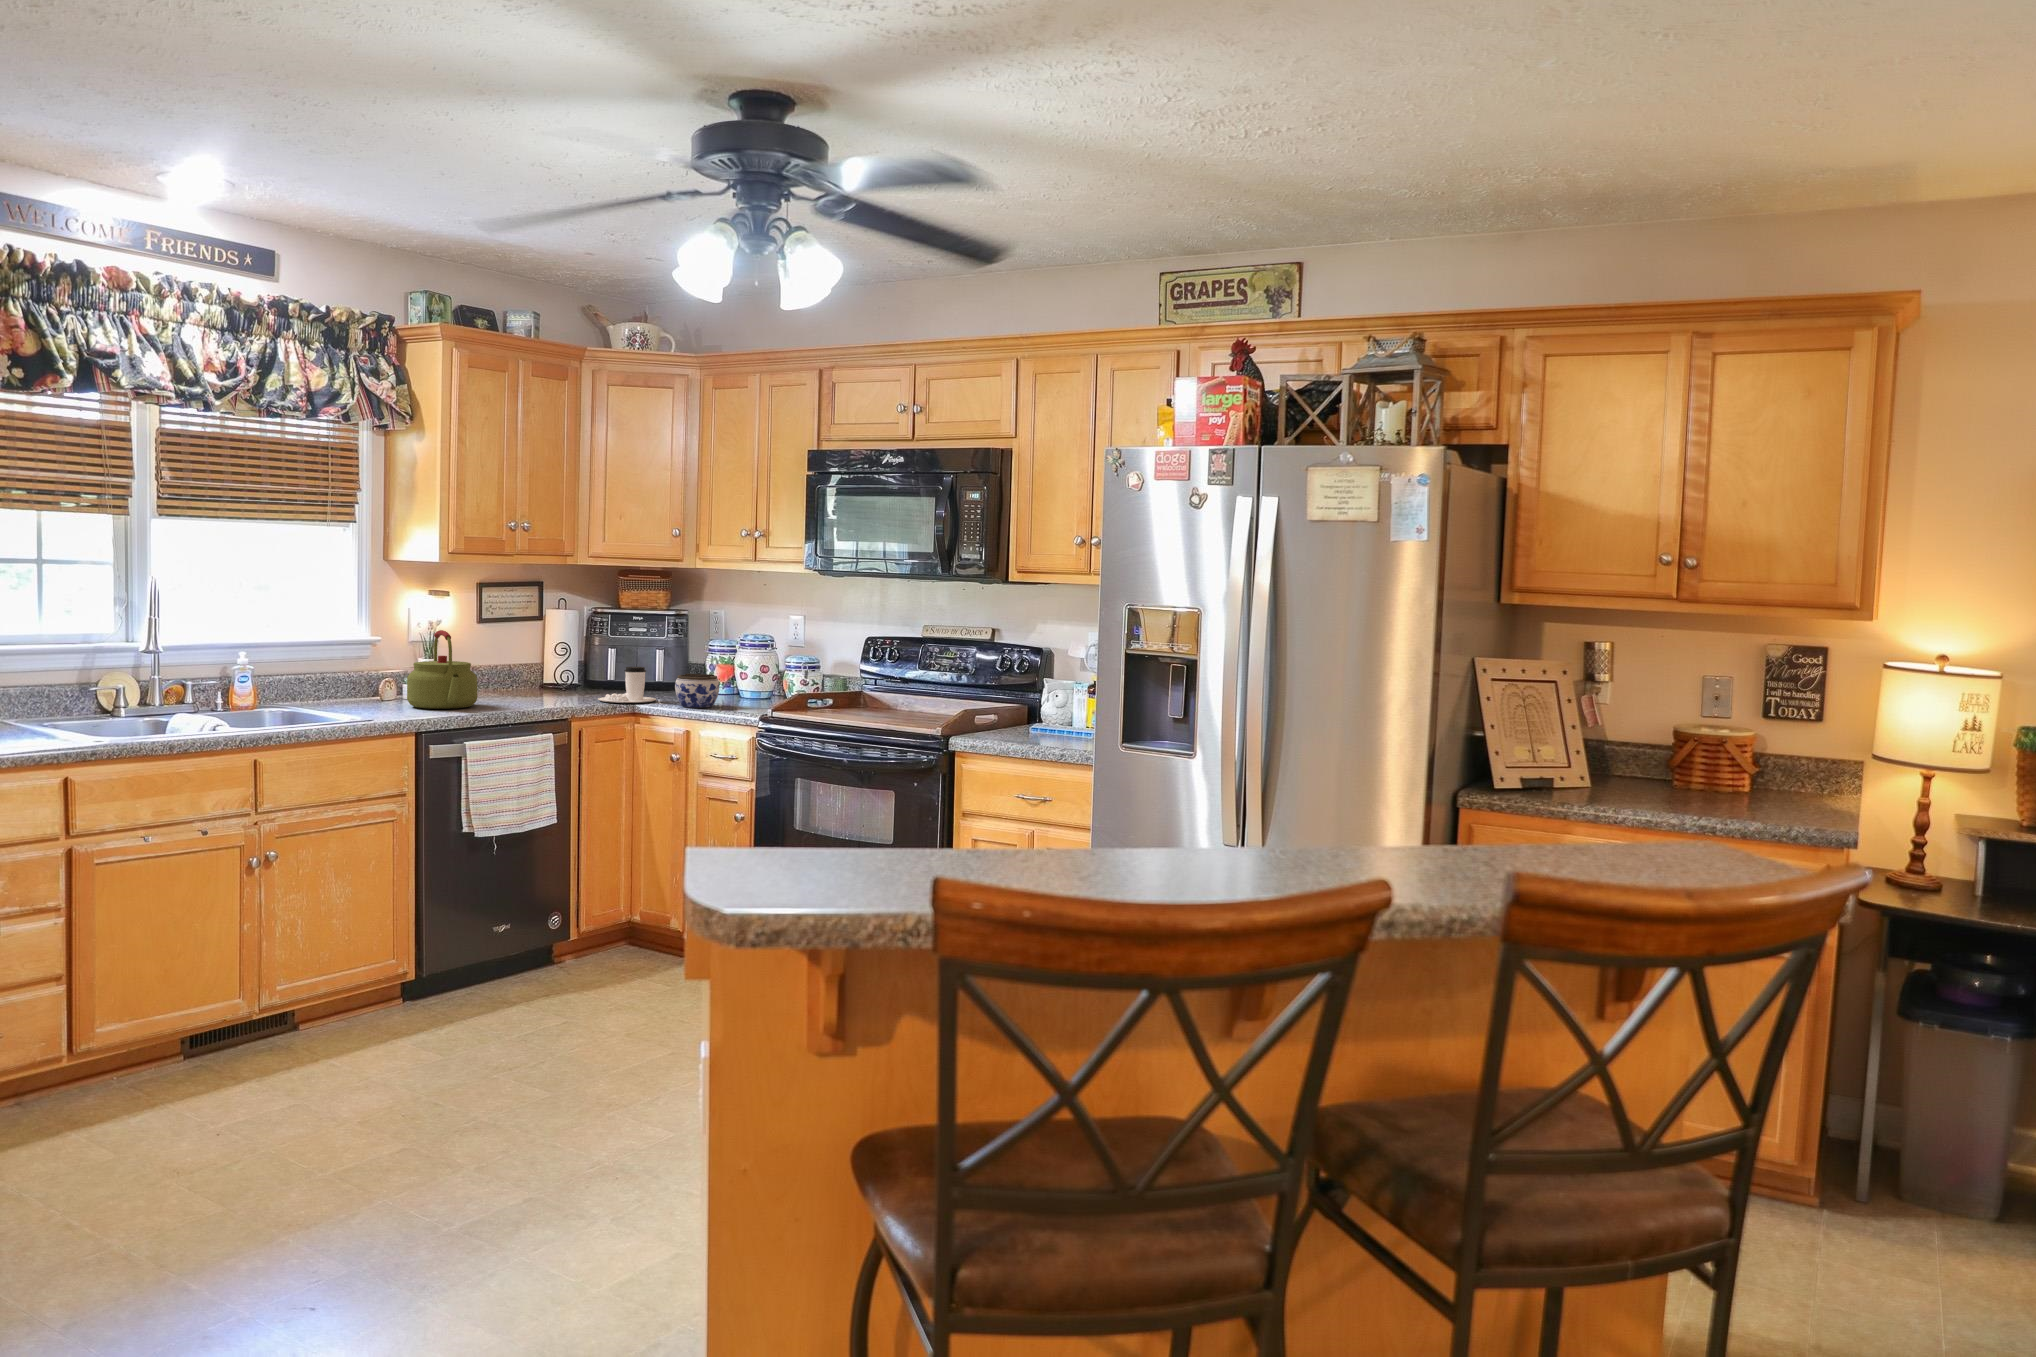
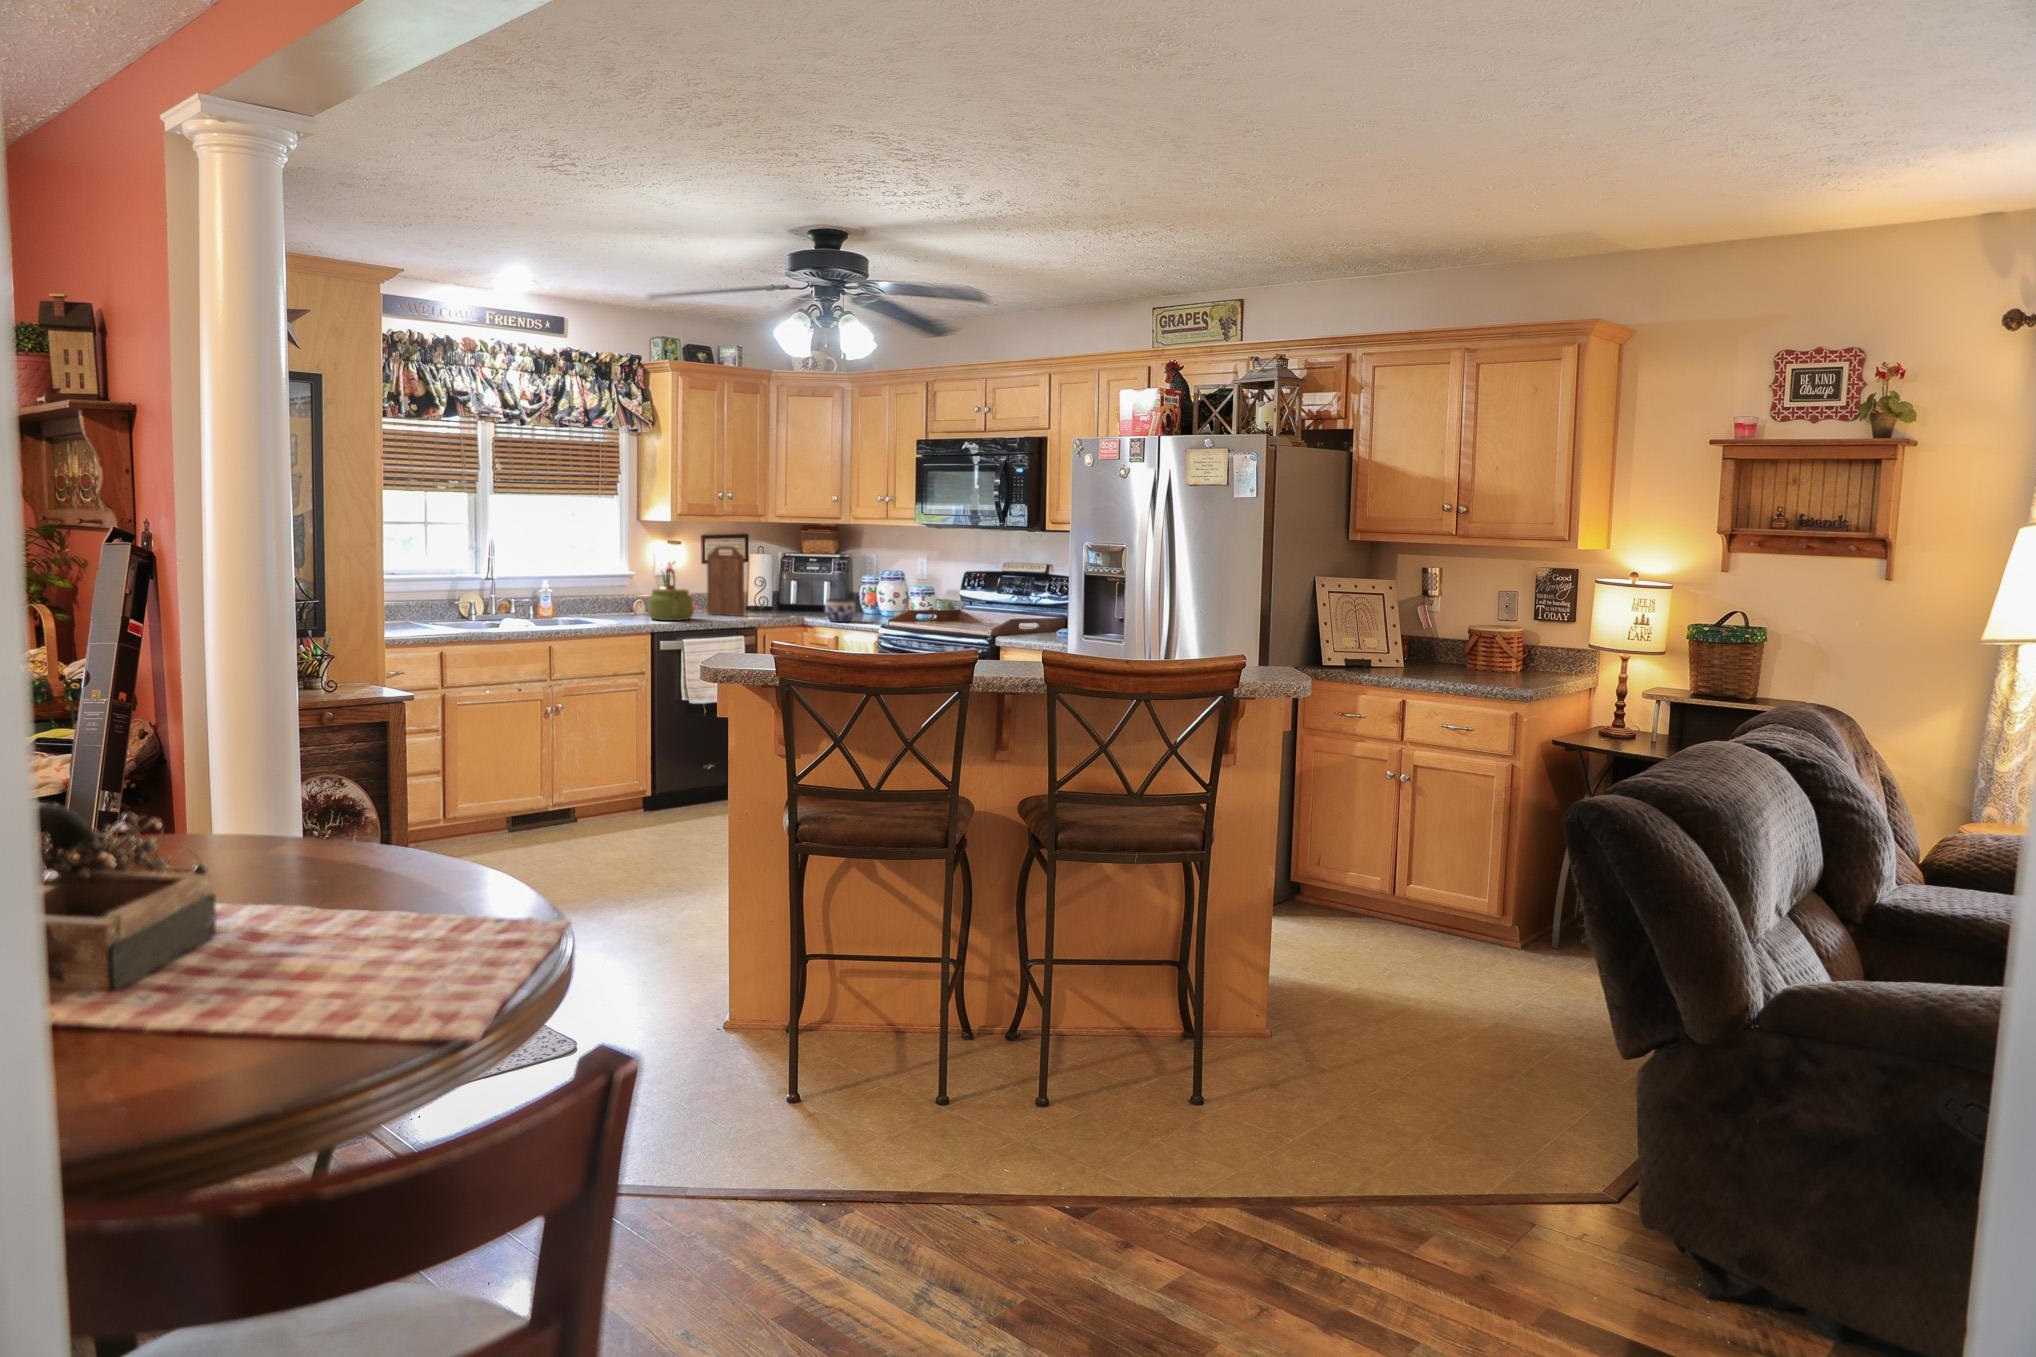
cutting board: none [493,597,550,698] -> present [707,546,744,616]
coffee cup: present [598,667,656,703] -> none [775,594,815,619]

